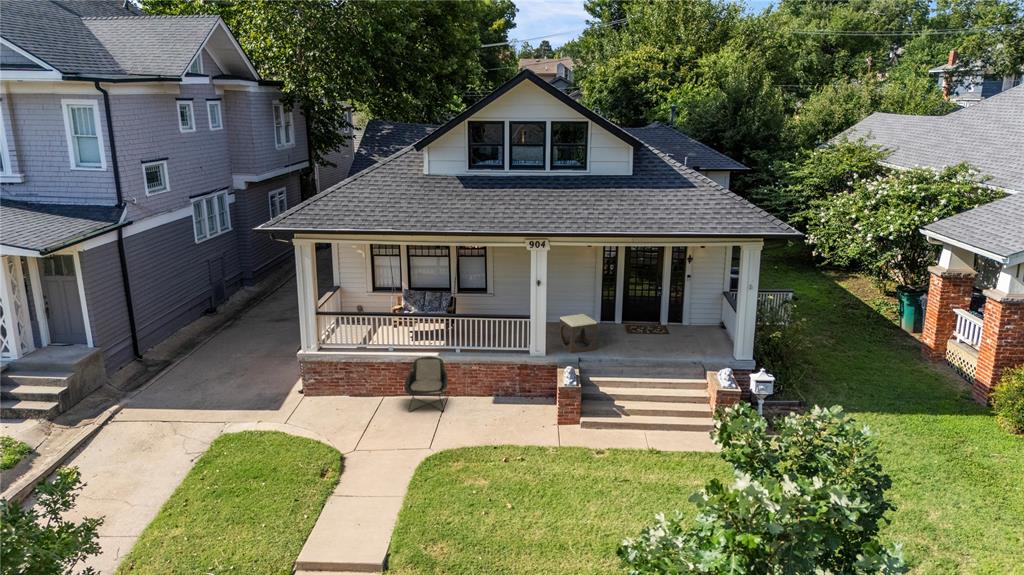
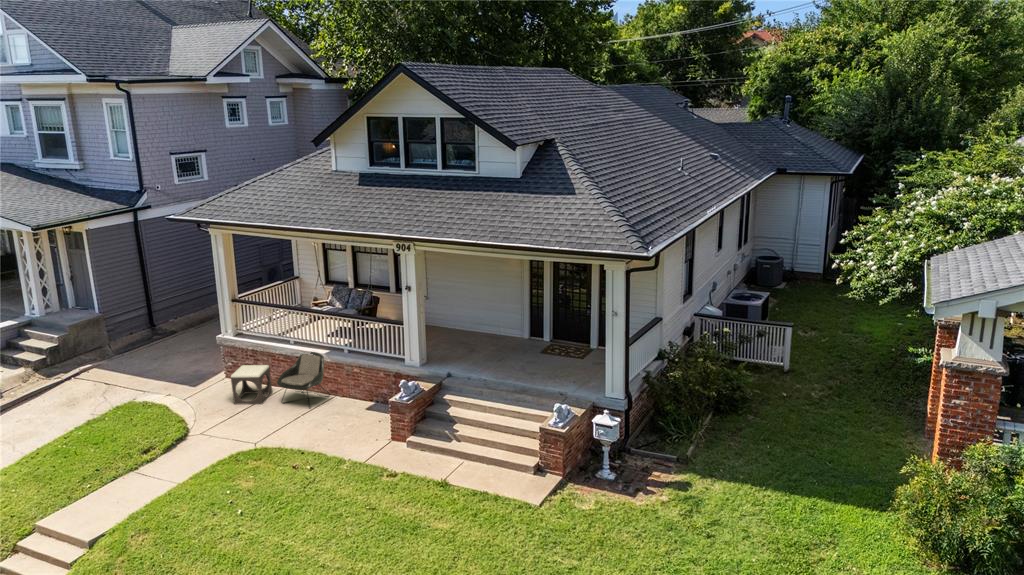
footstool: present [559,314,597,353] -> present [231,365,272,405]

